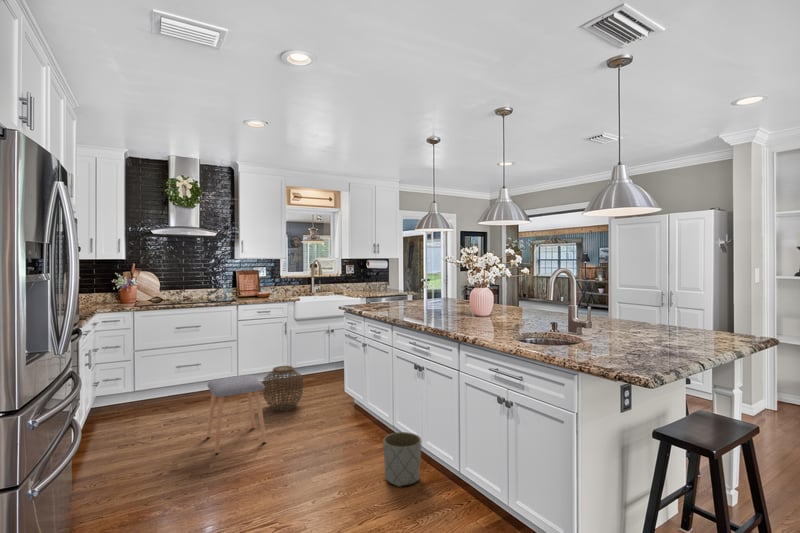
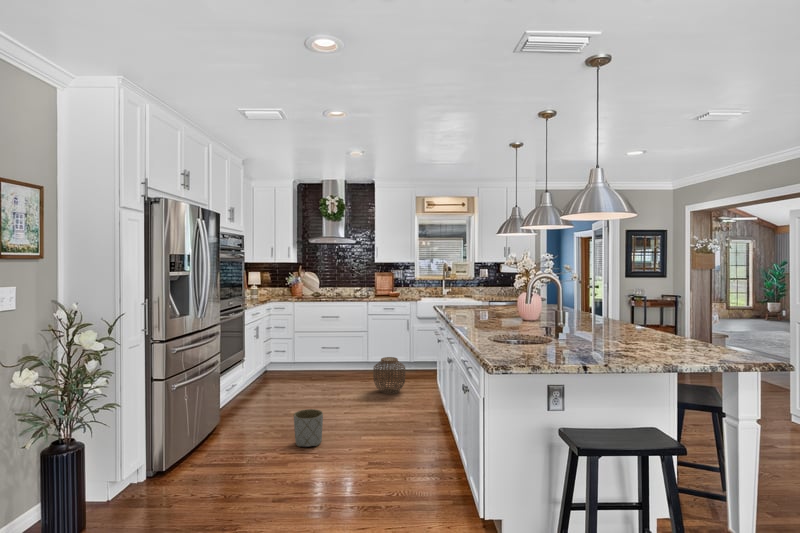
stool: present [207,375,266,454] -> none [319,360,357,415]
planter: present [383,432,422,487] -> present [294,409,323,447]

